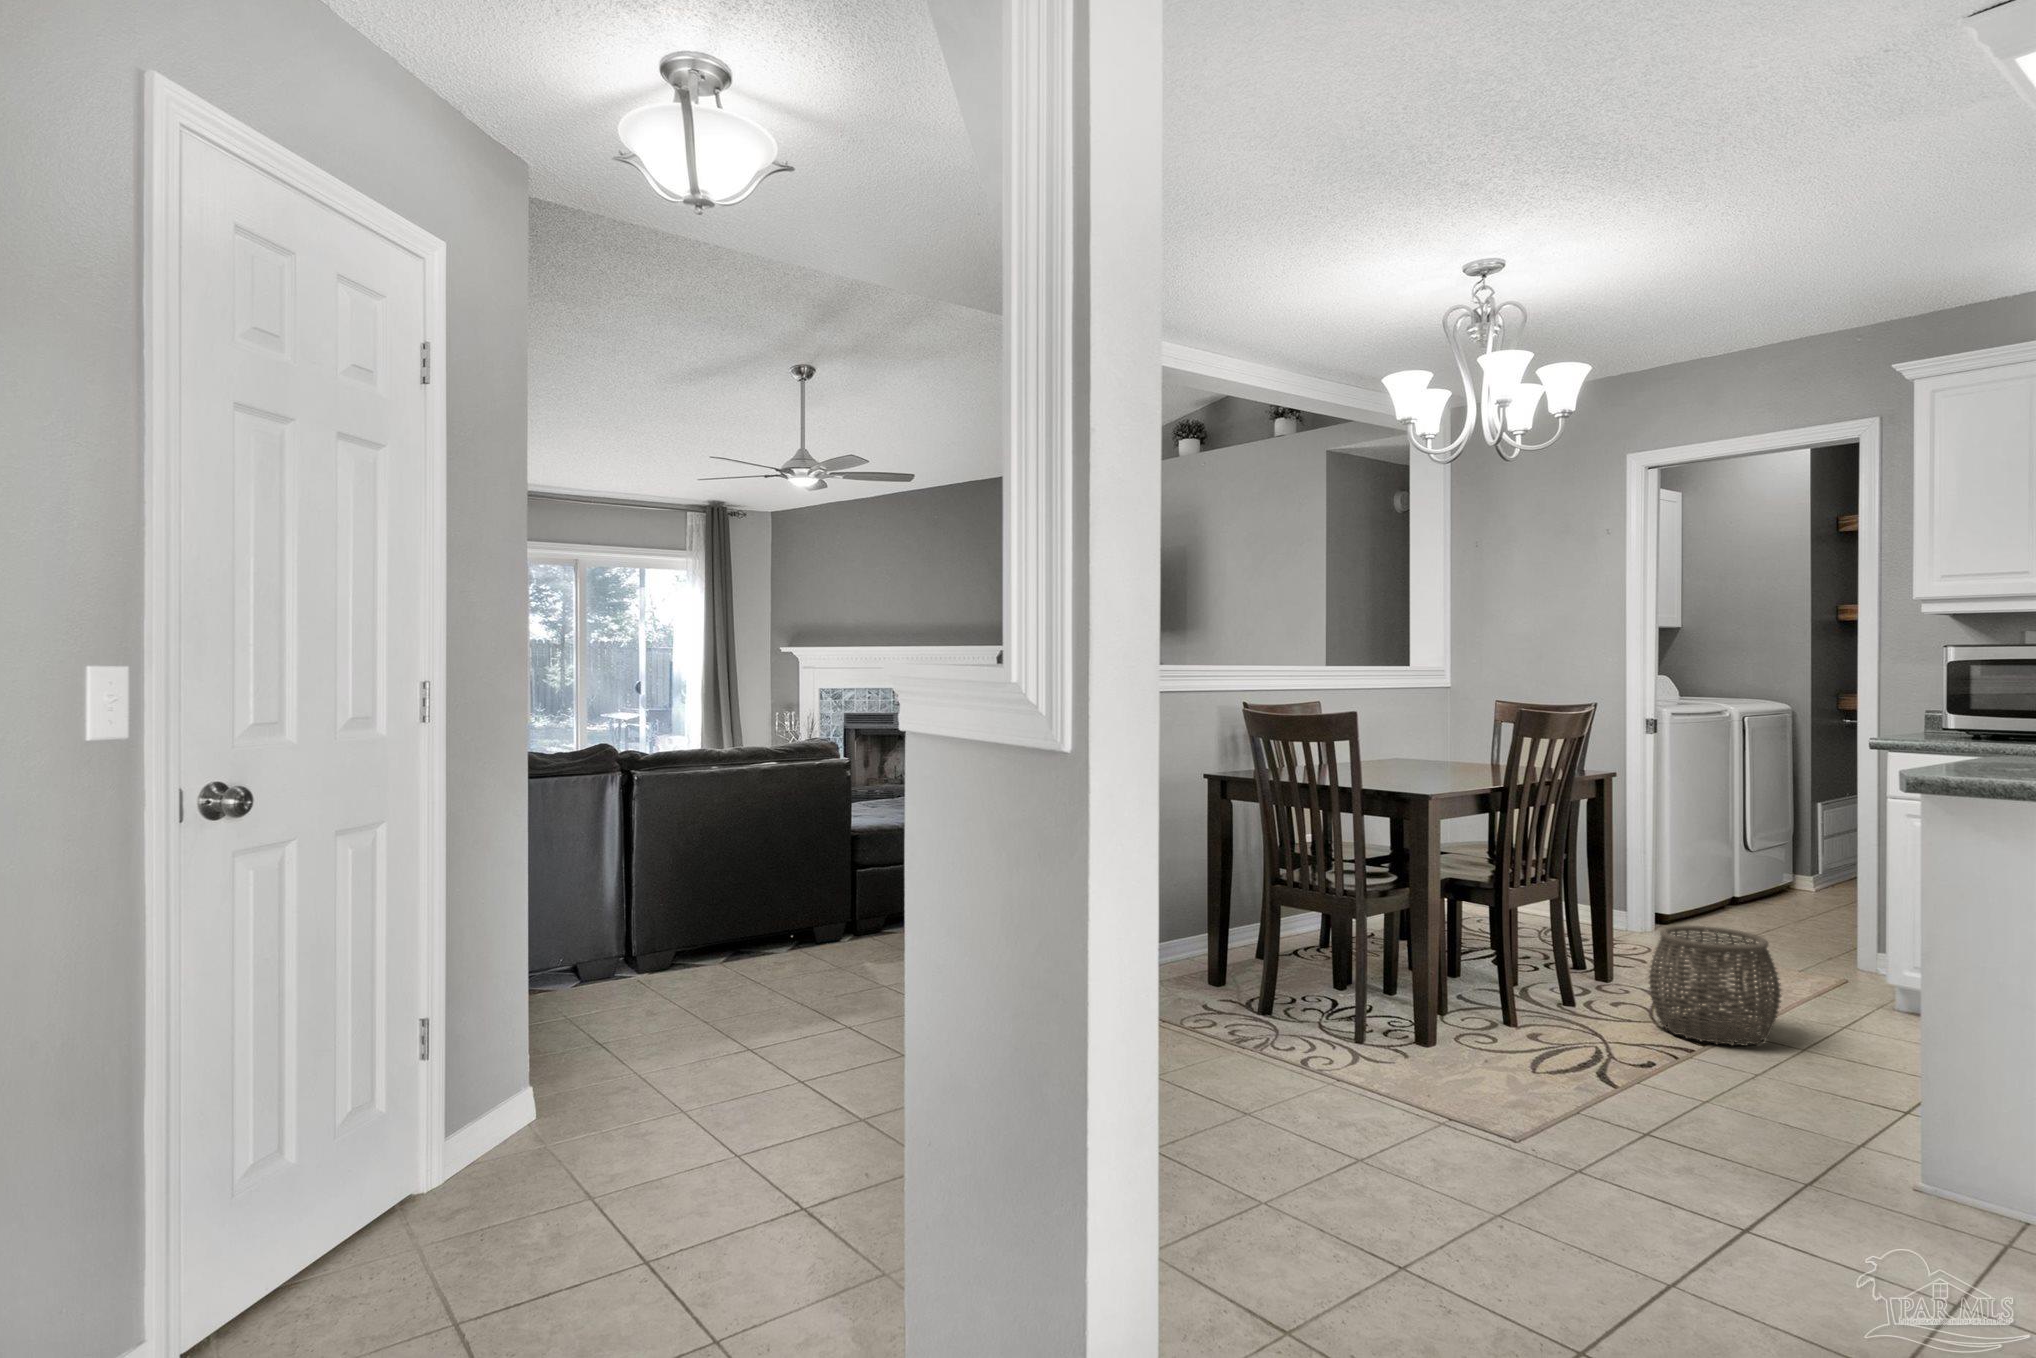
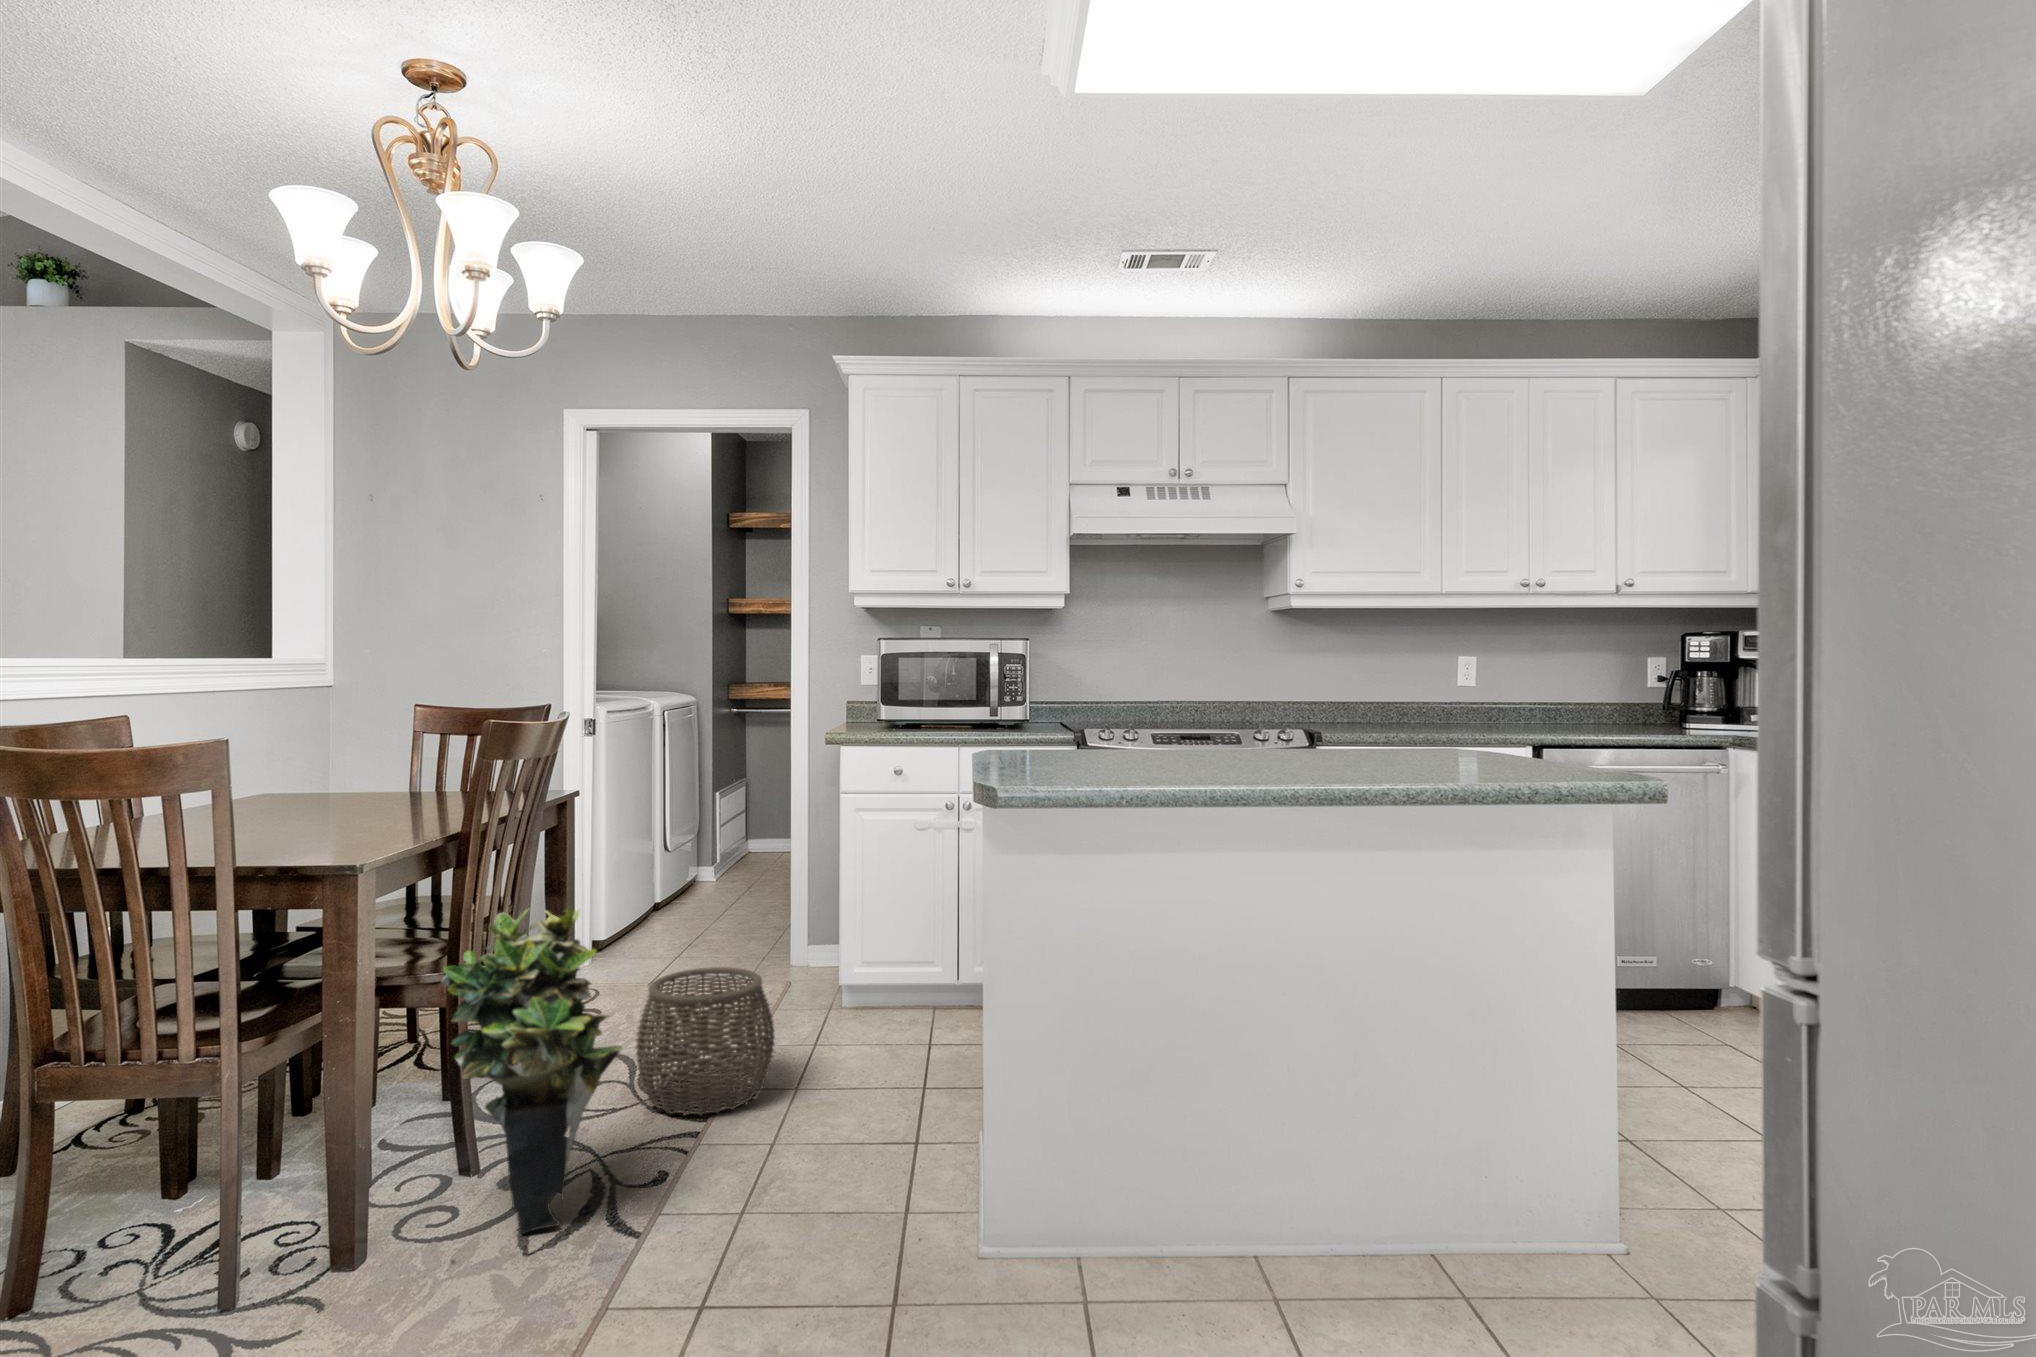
potted plant: none [1487,843,1615,1066] -> present [441,908,622,1234]

